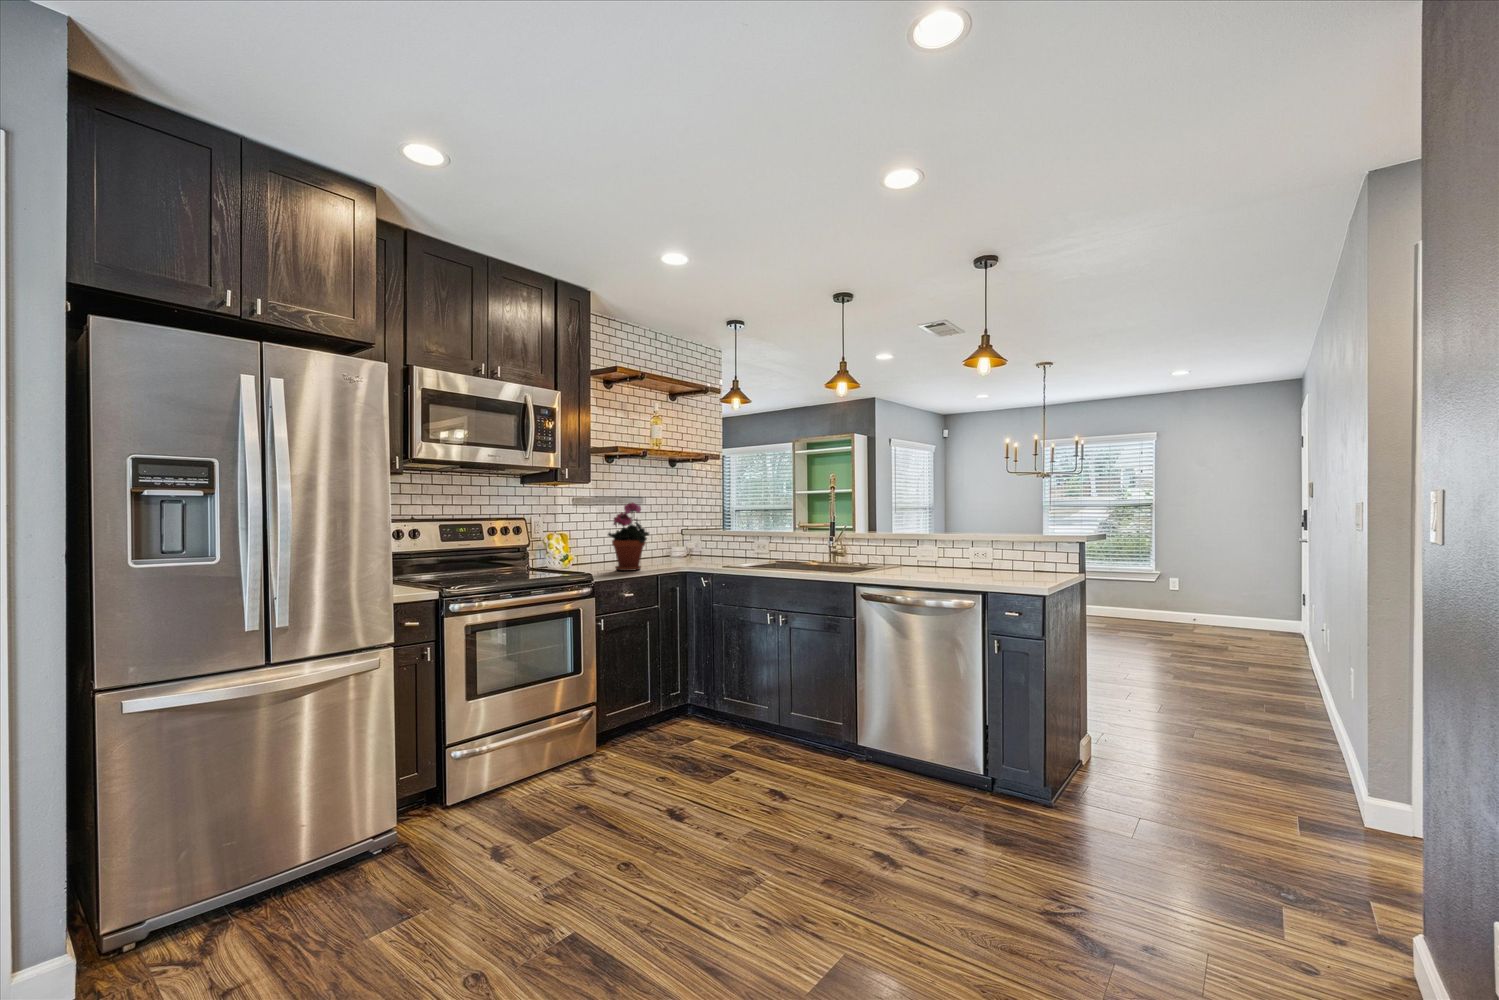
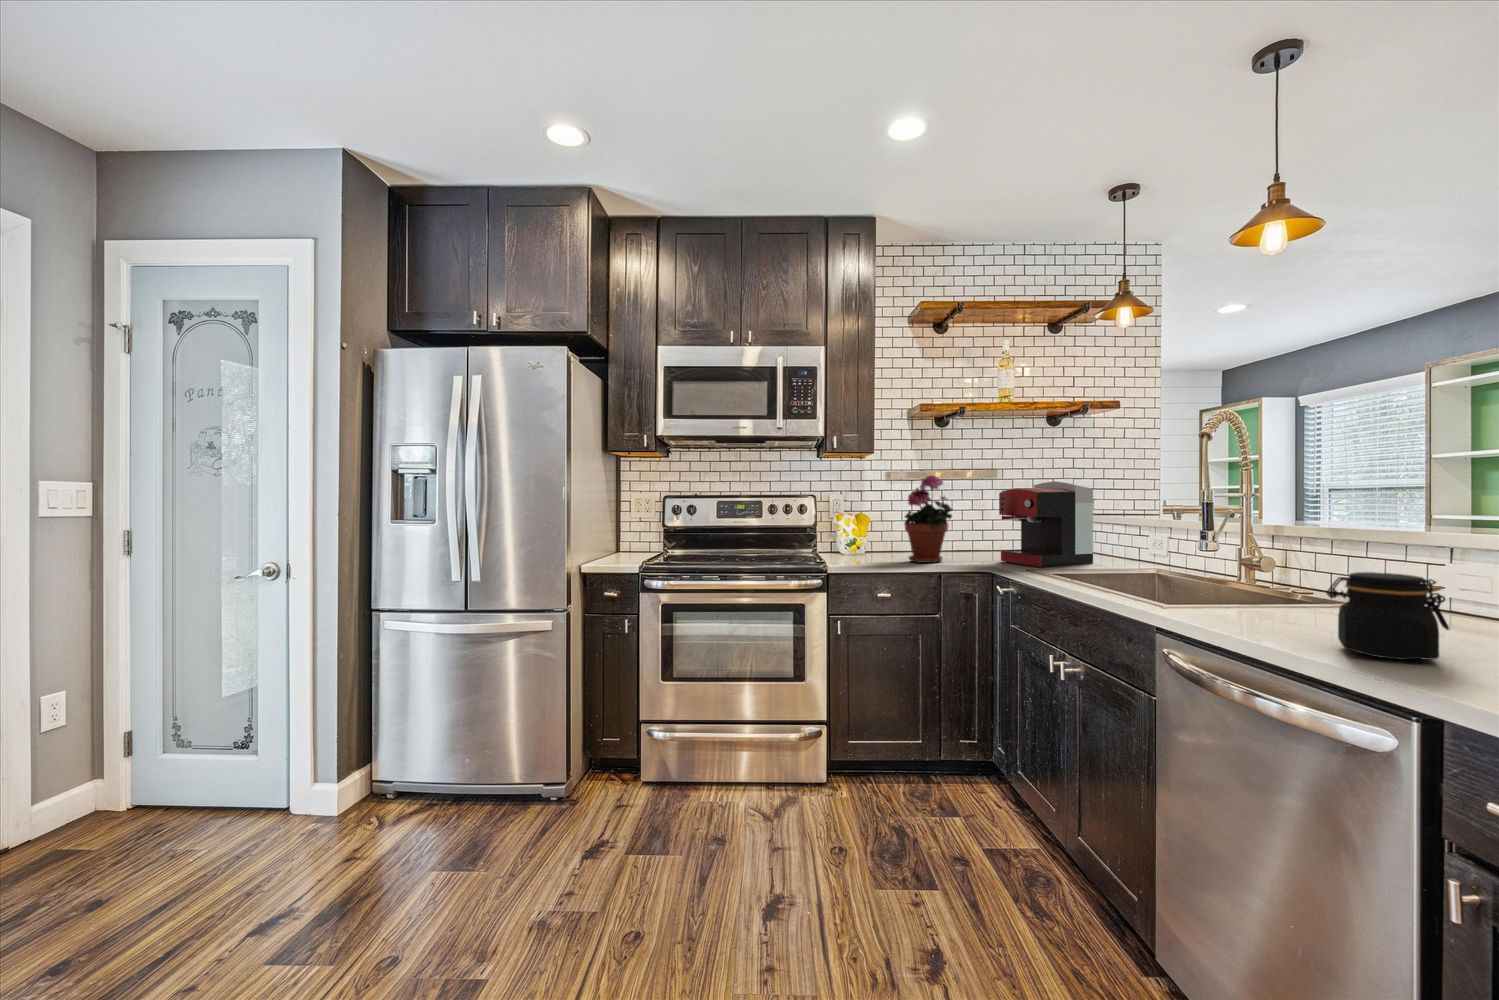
coffee maker: none [678,508,733,566] -> present [999,481,1093,567]
jar: none [926,547,961,580] -> present [1326,572,1449,660]

